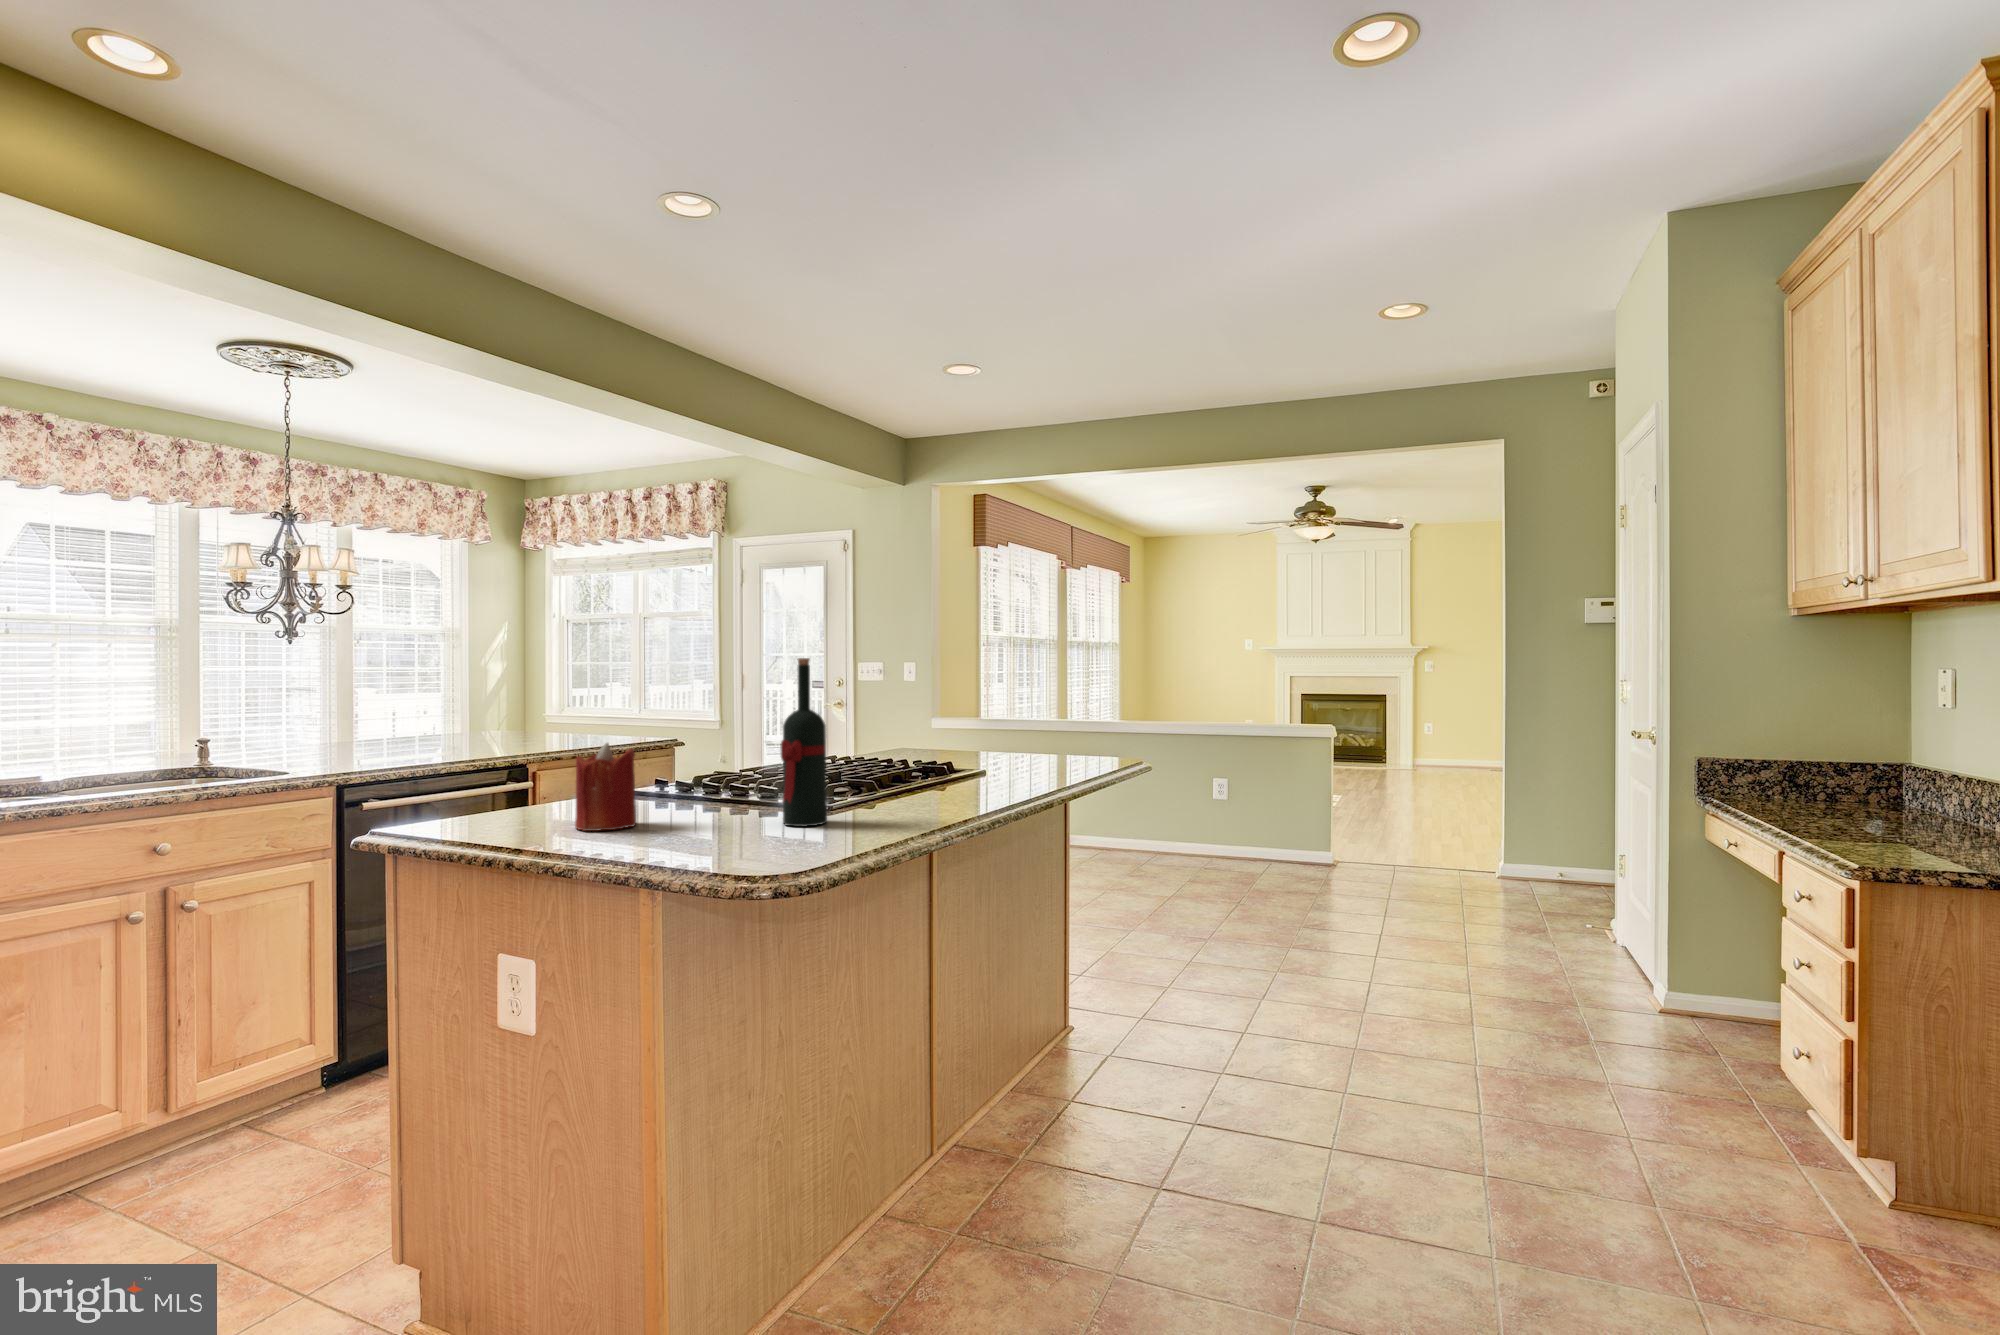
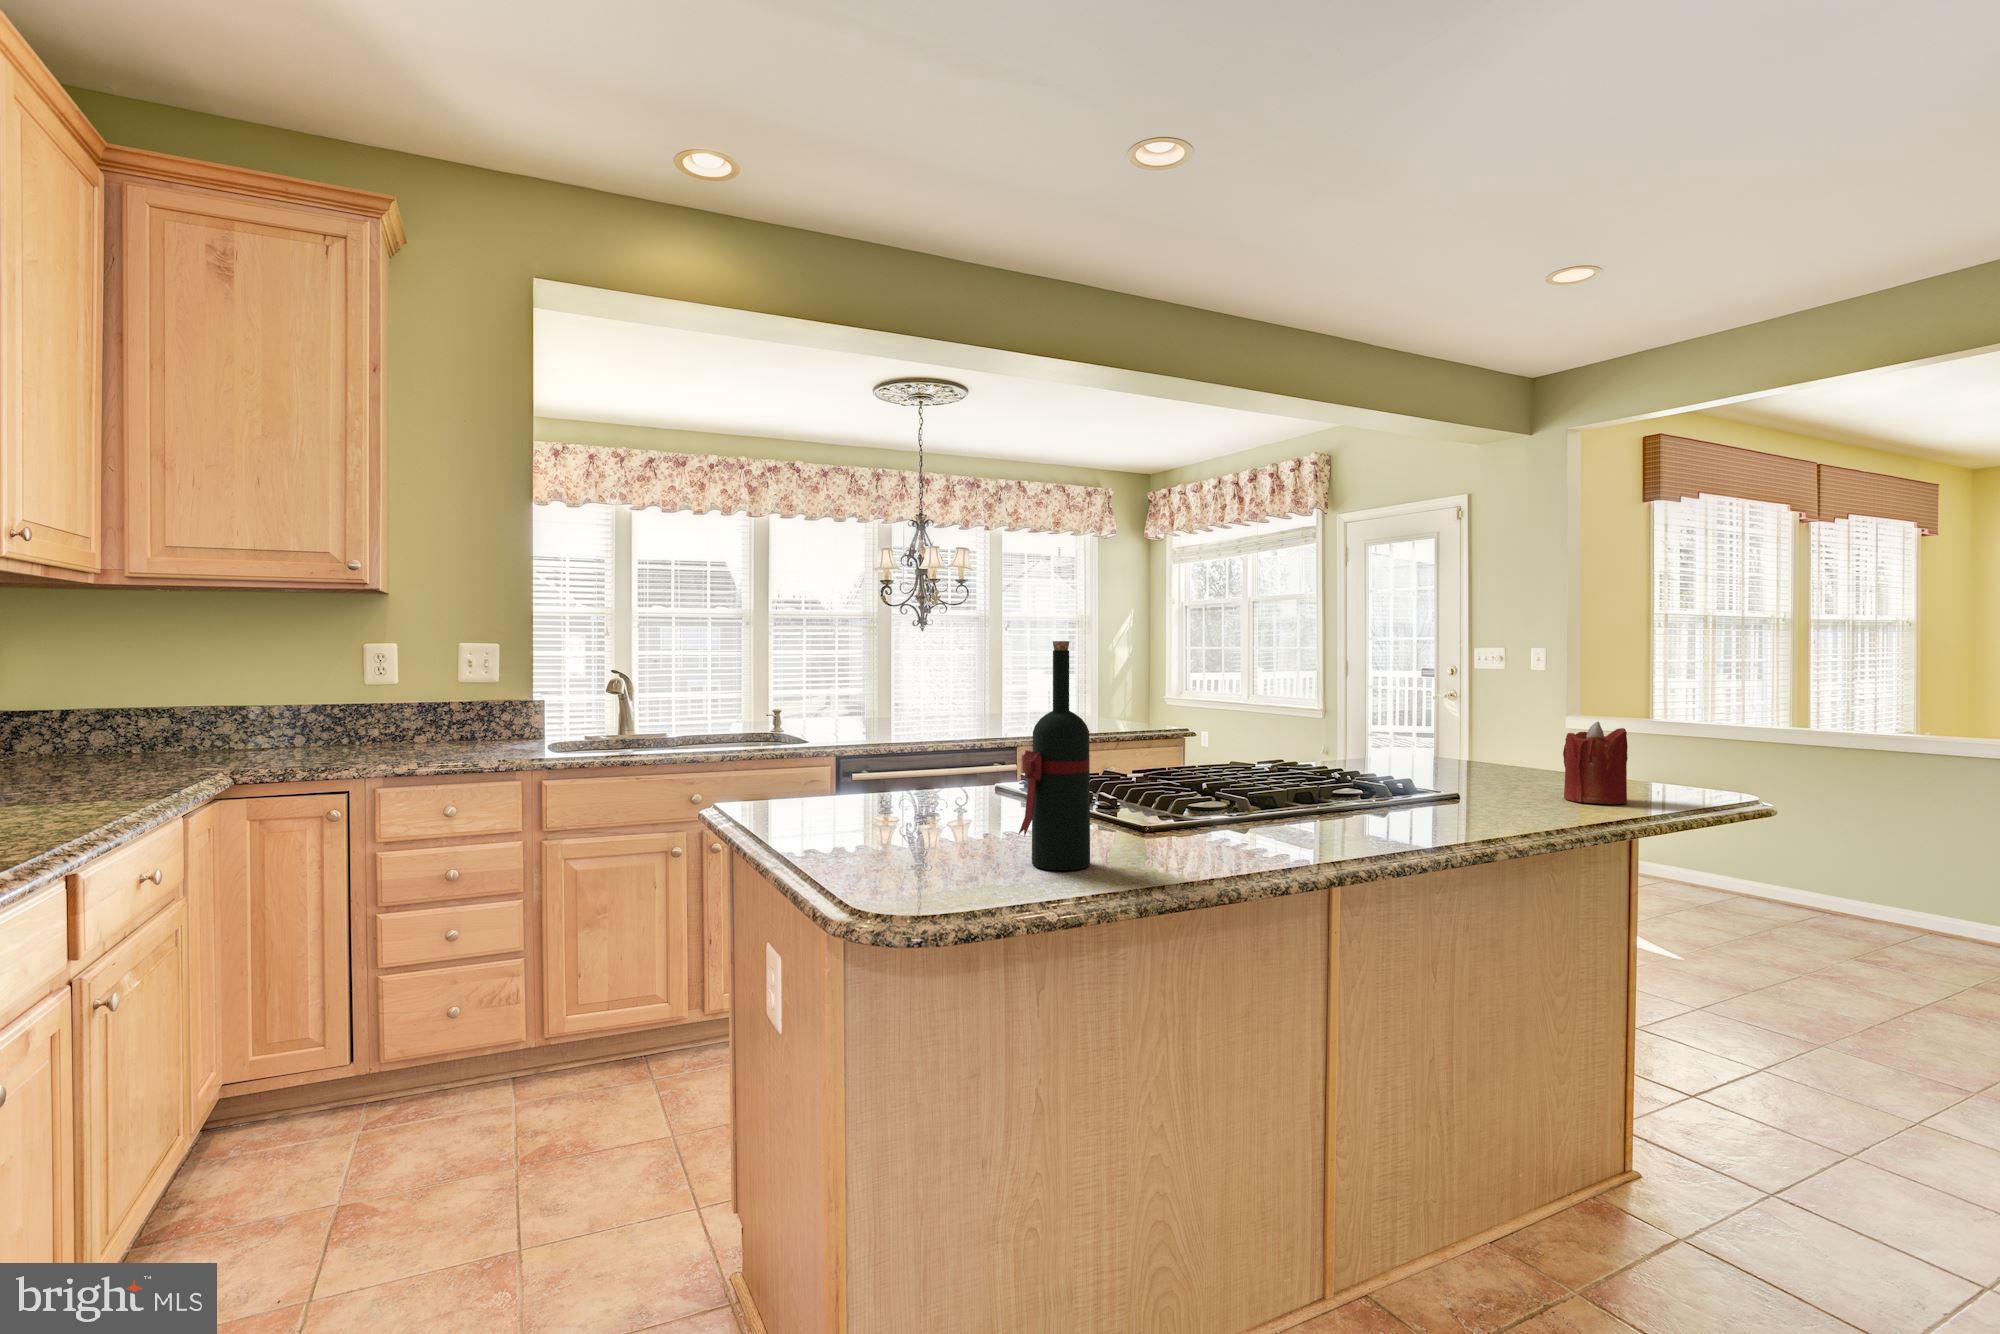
candle: present [575,743,636,831] -> present [1563,721,1628,804]

